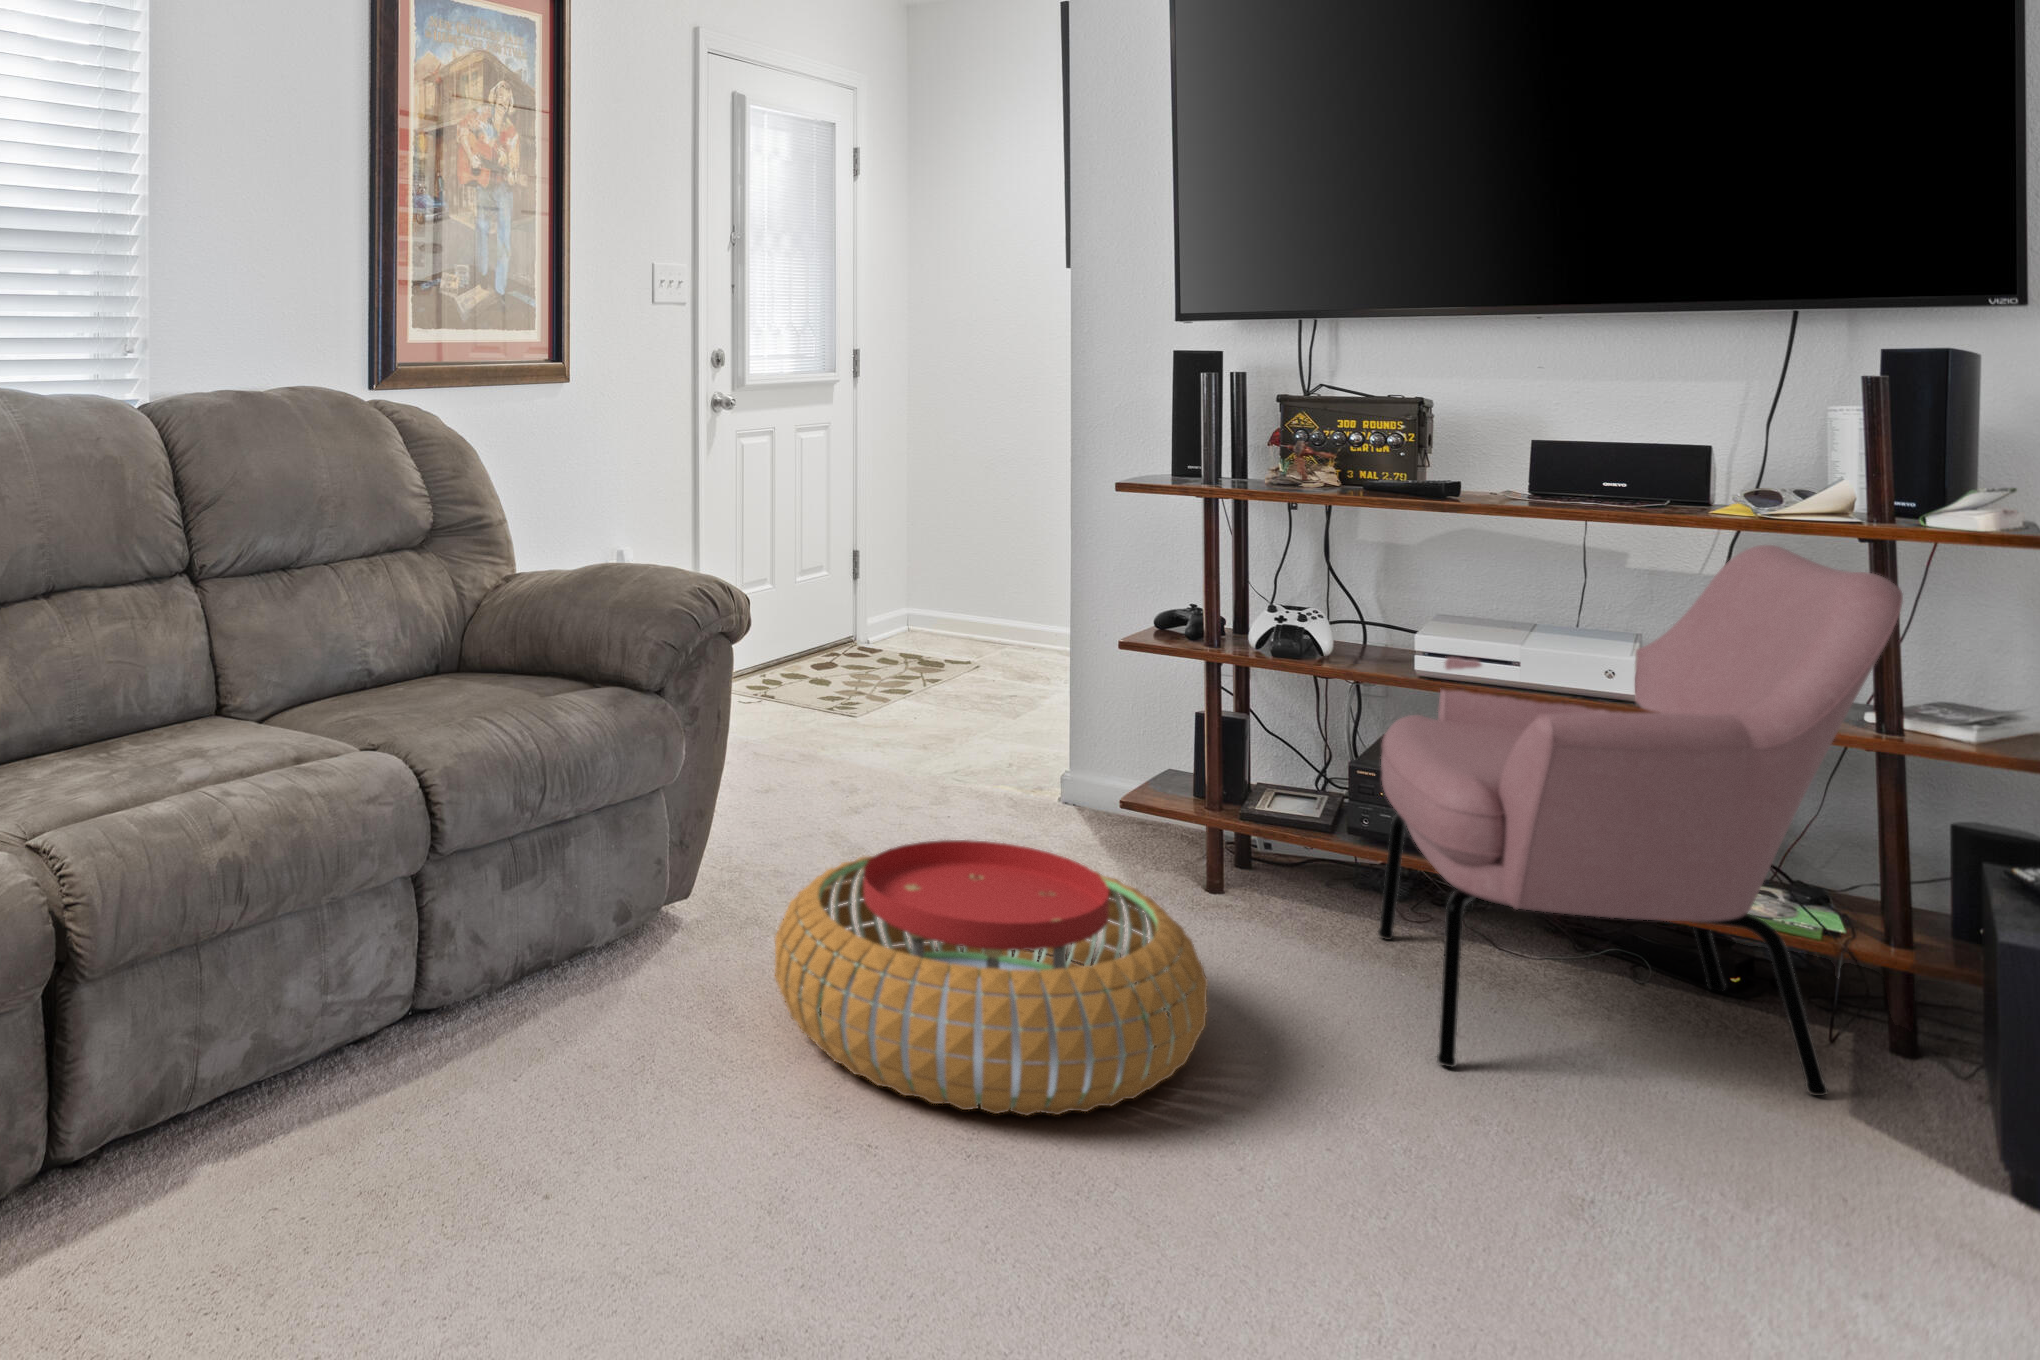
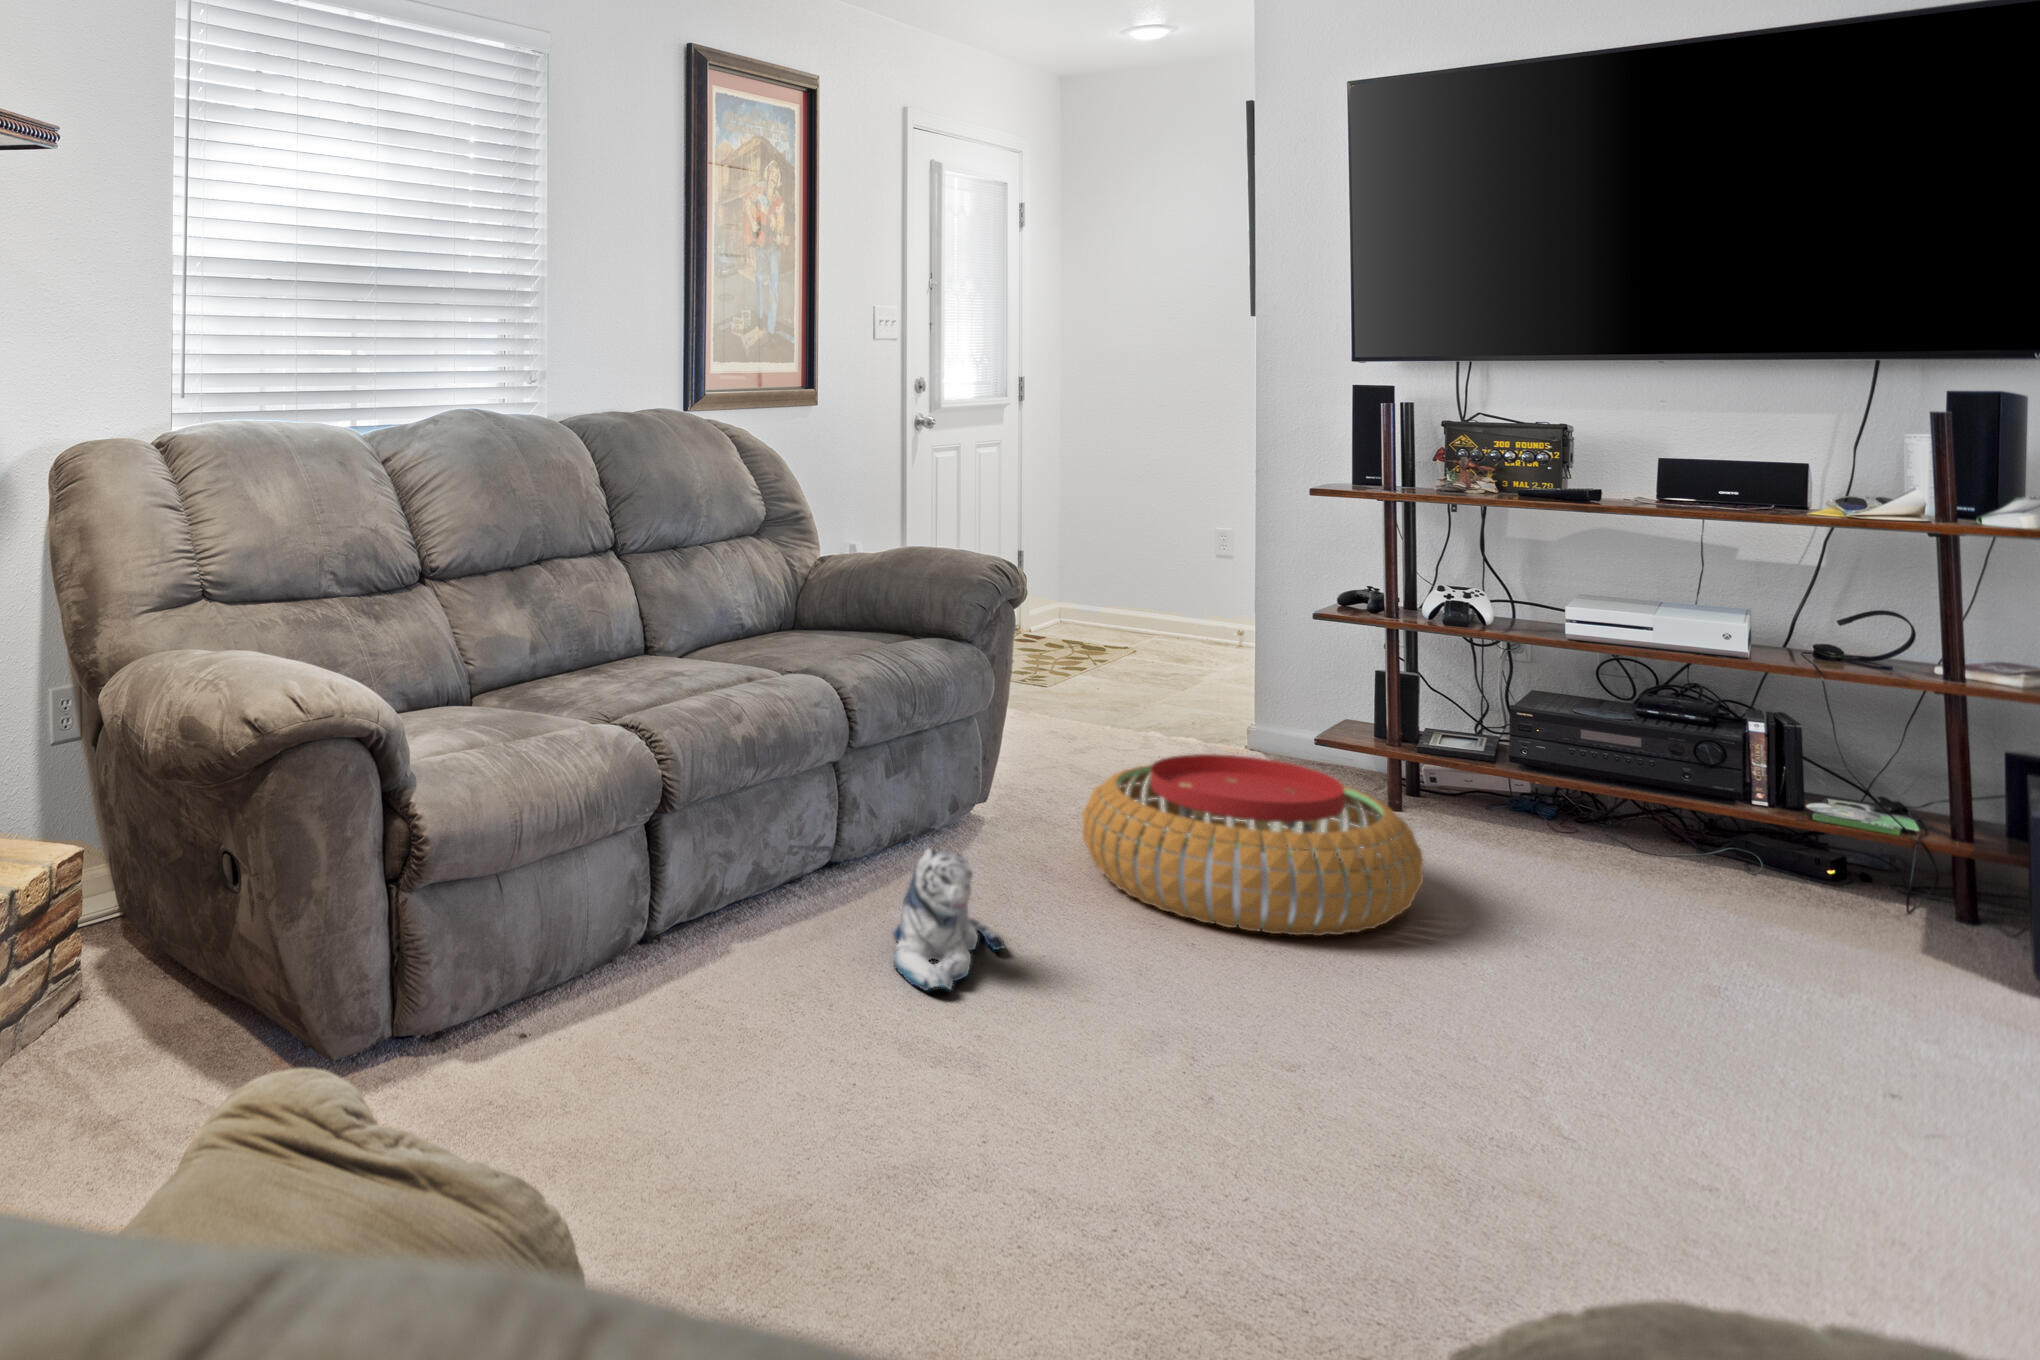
armchair: present [1378,545,1903,1096] -> none [1537,539,1960,943]
plush toy: none [422,1023,601,1254] -> present [893,849,1004,991]

